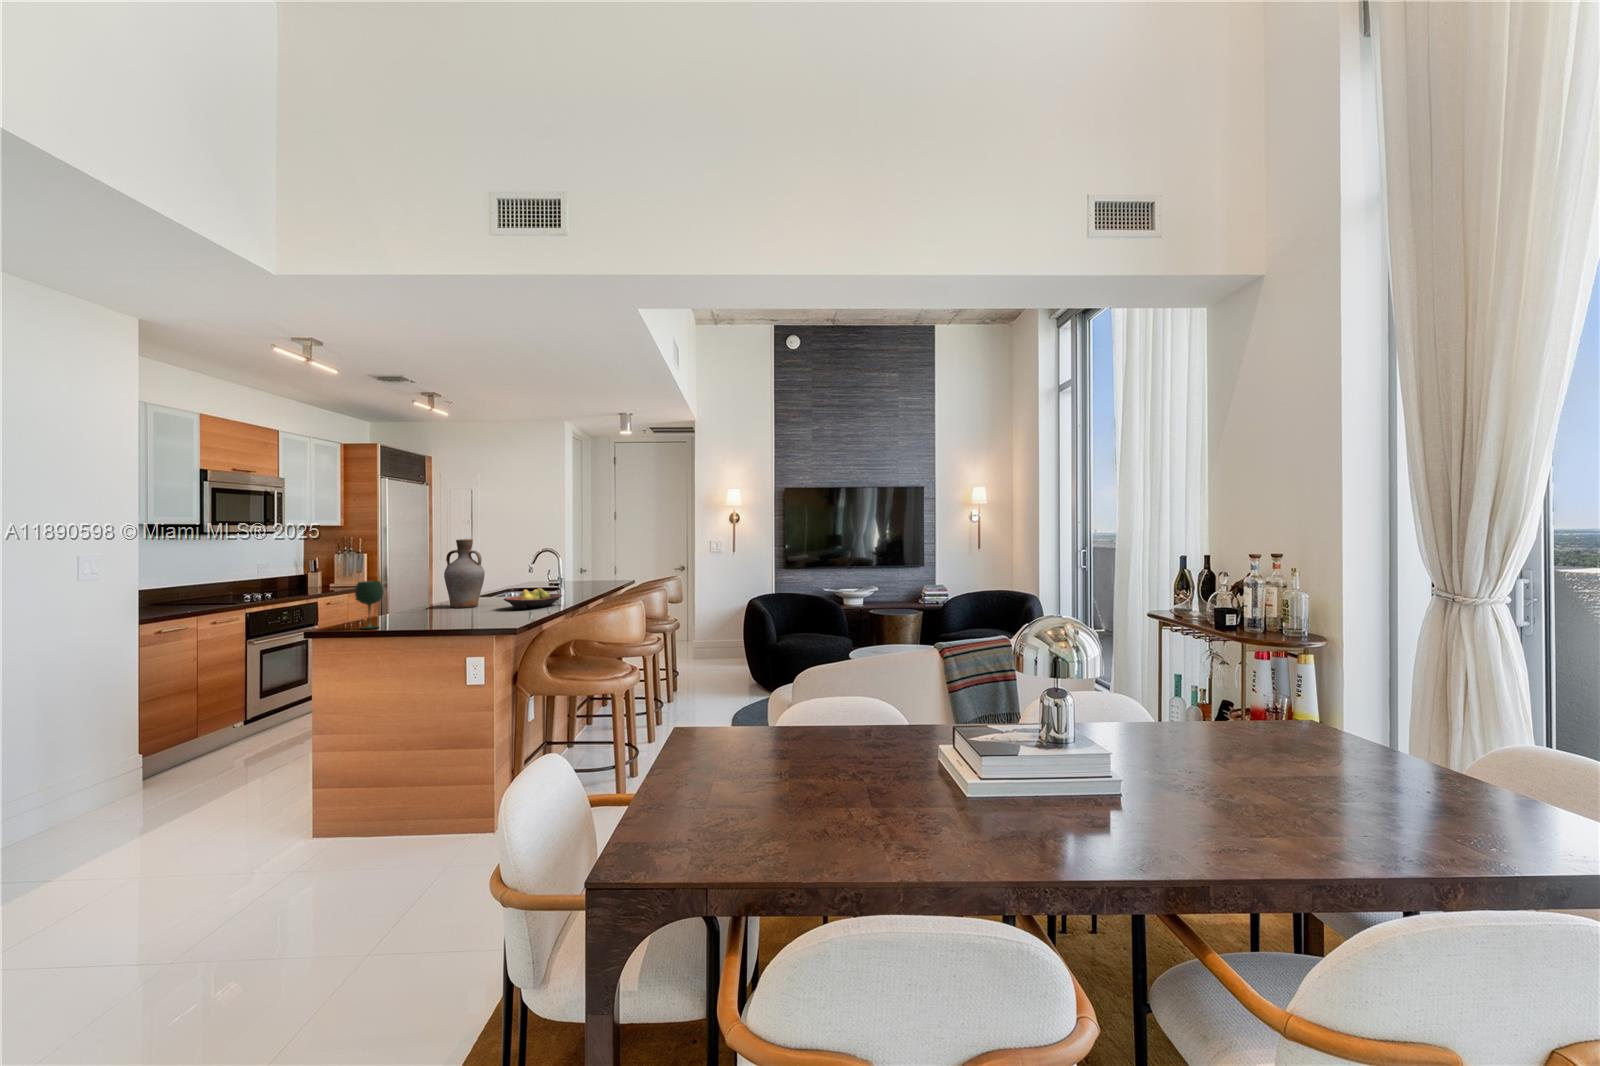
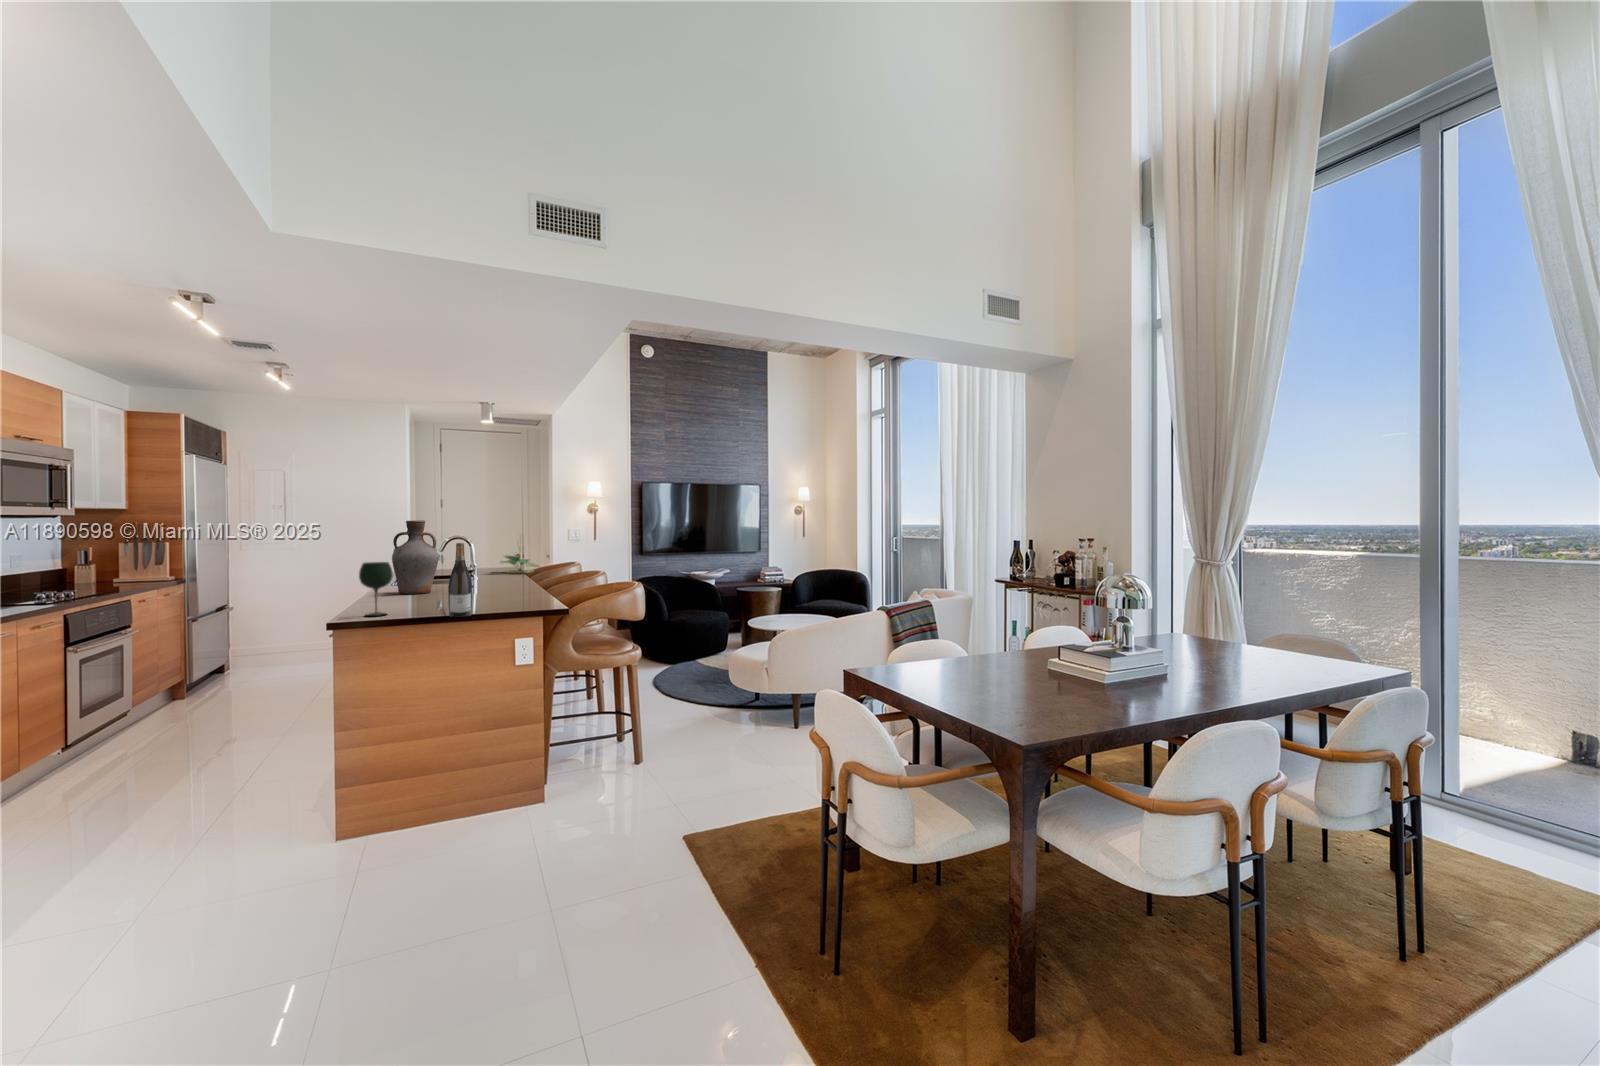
potted plant: none [589,548,633,588] -> present [500,545,539,573]
wine bottle: none [407,565,428,634] -> present [448,543,472,617]
fruit bowl: present [504,588,562,610] -> none [476,571,528,592]

